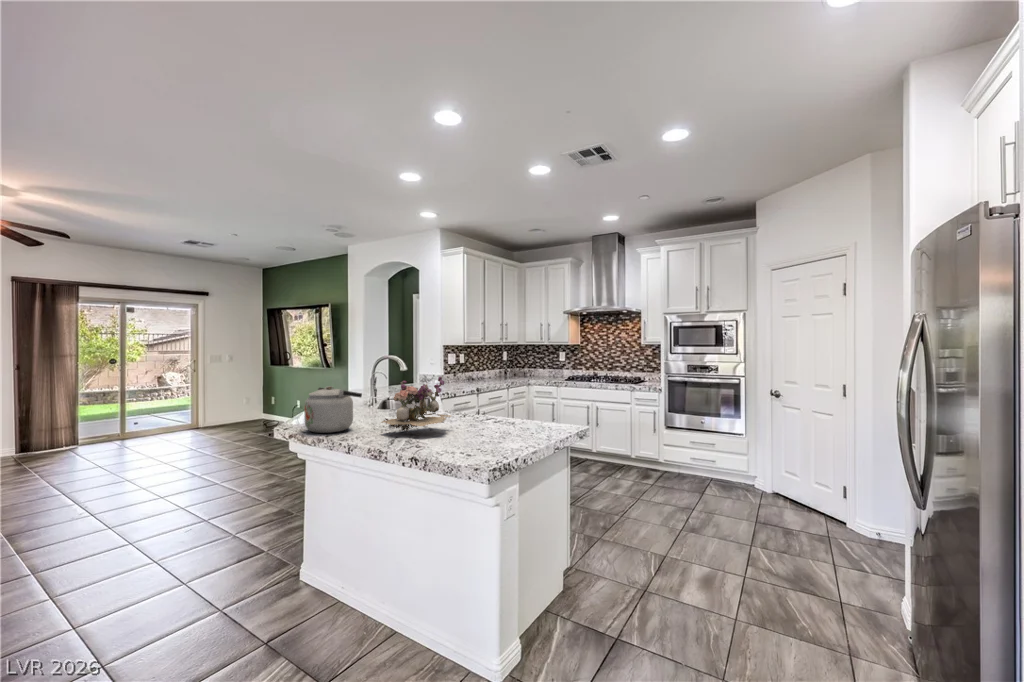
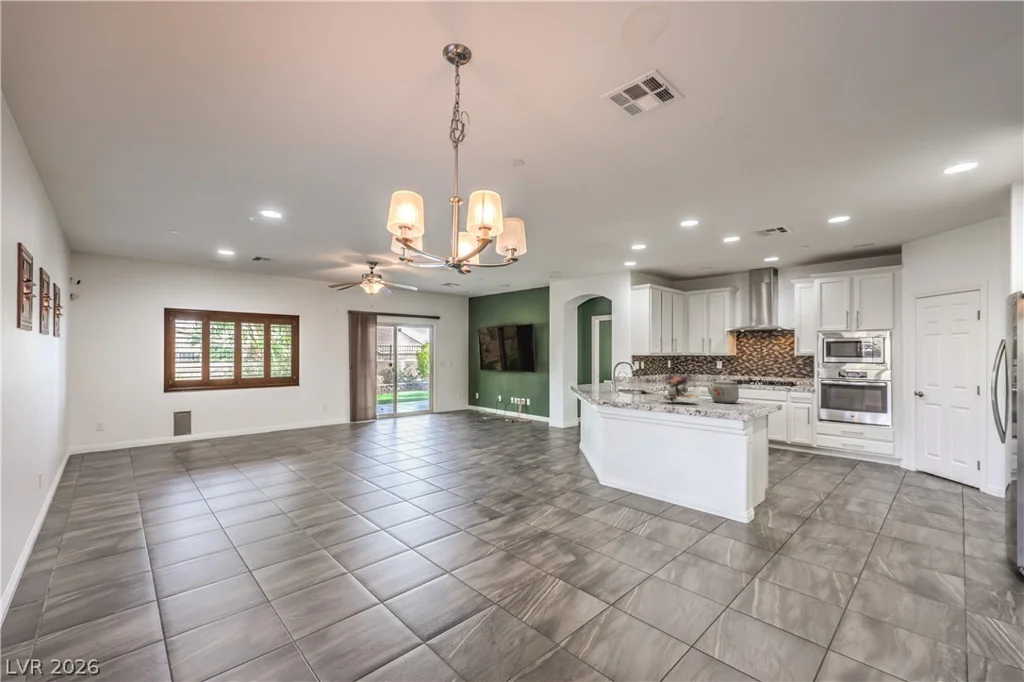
kettle: present [304,386,362,433] -> present [707,378,742,403]

